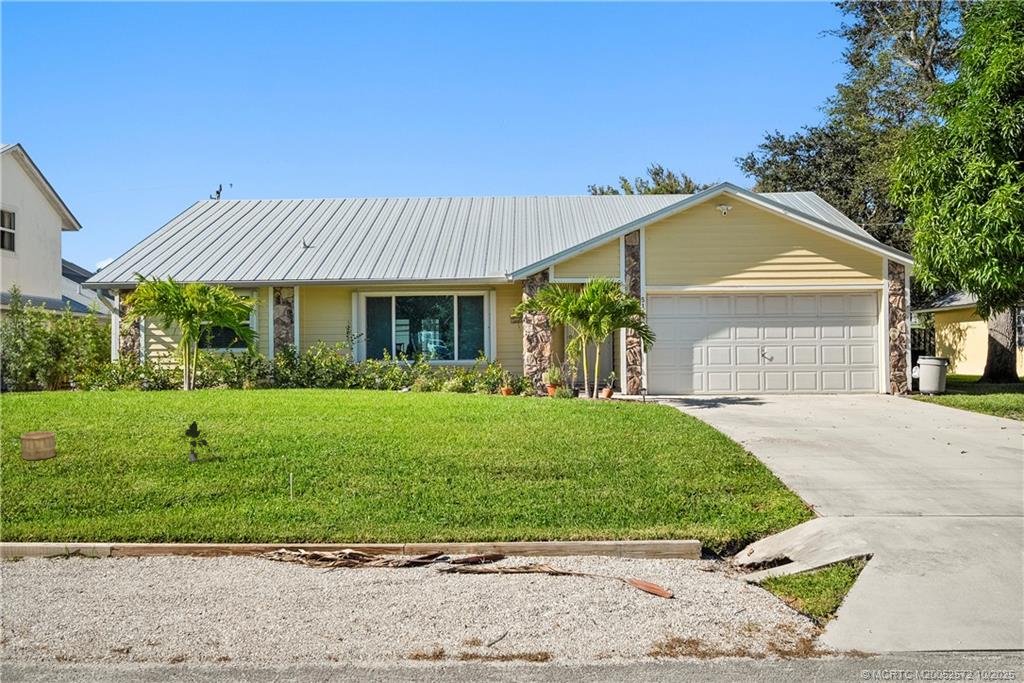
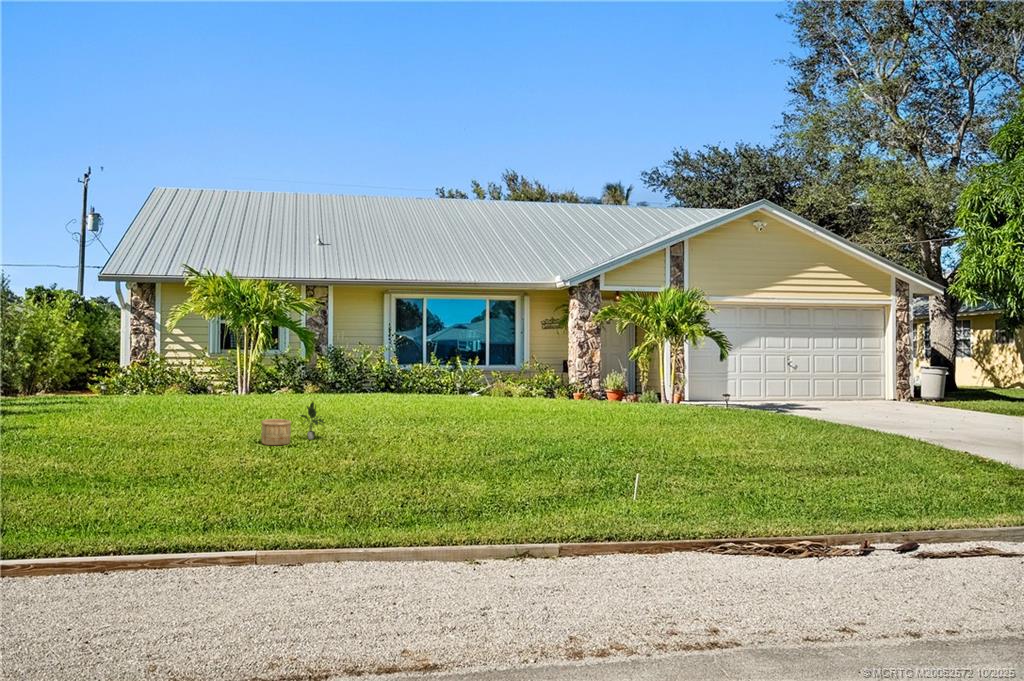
potted plant: present [179,421,210,462] -> present [300,402,325,439]

